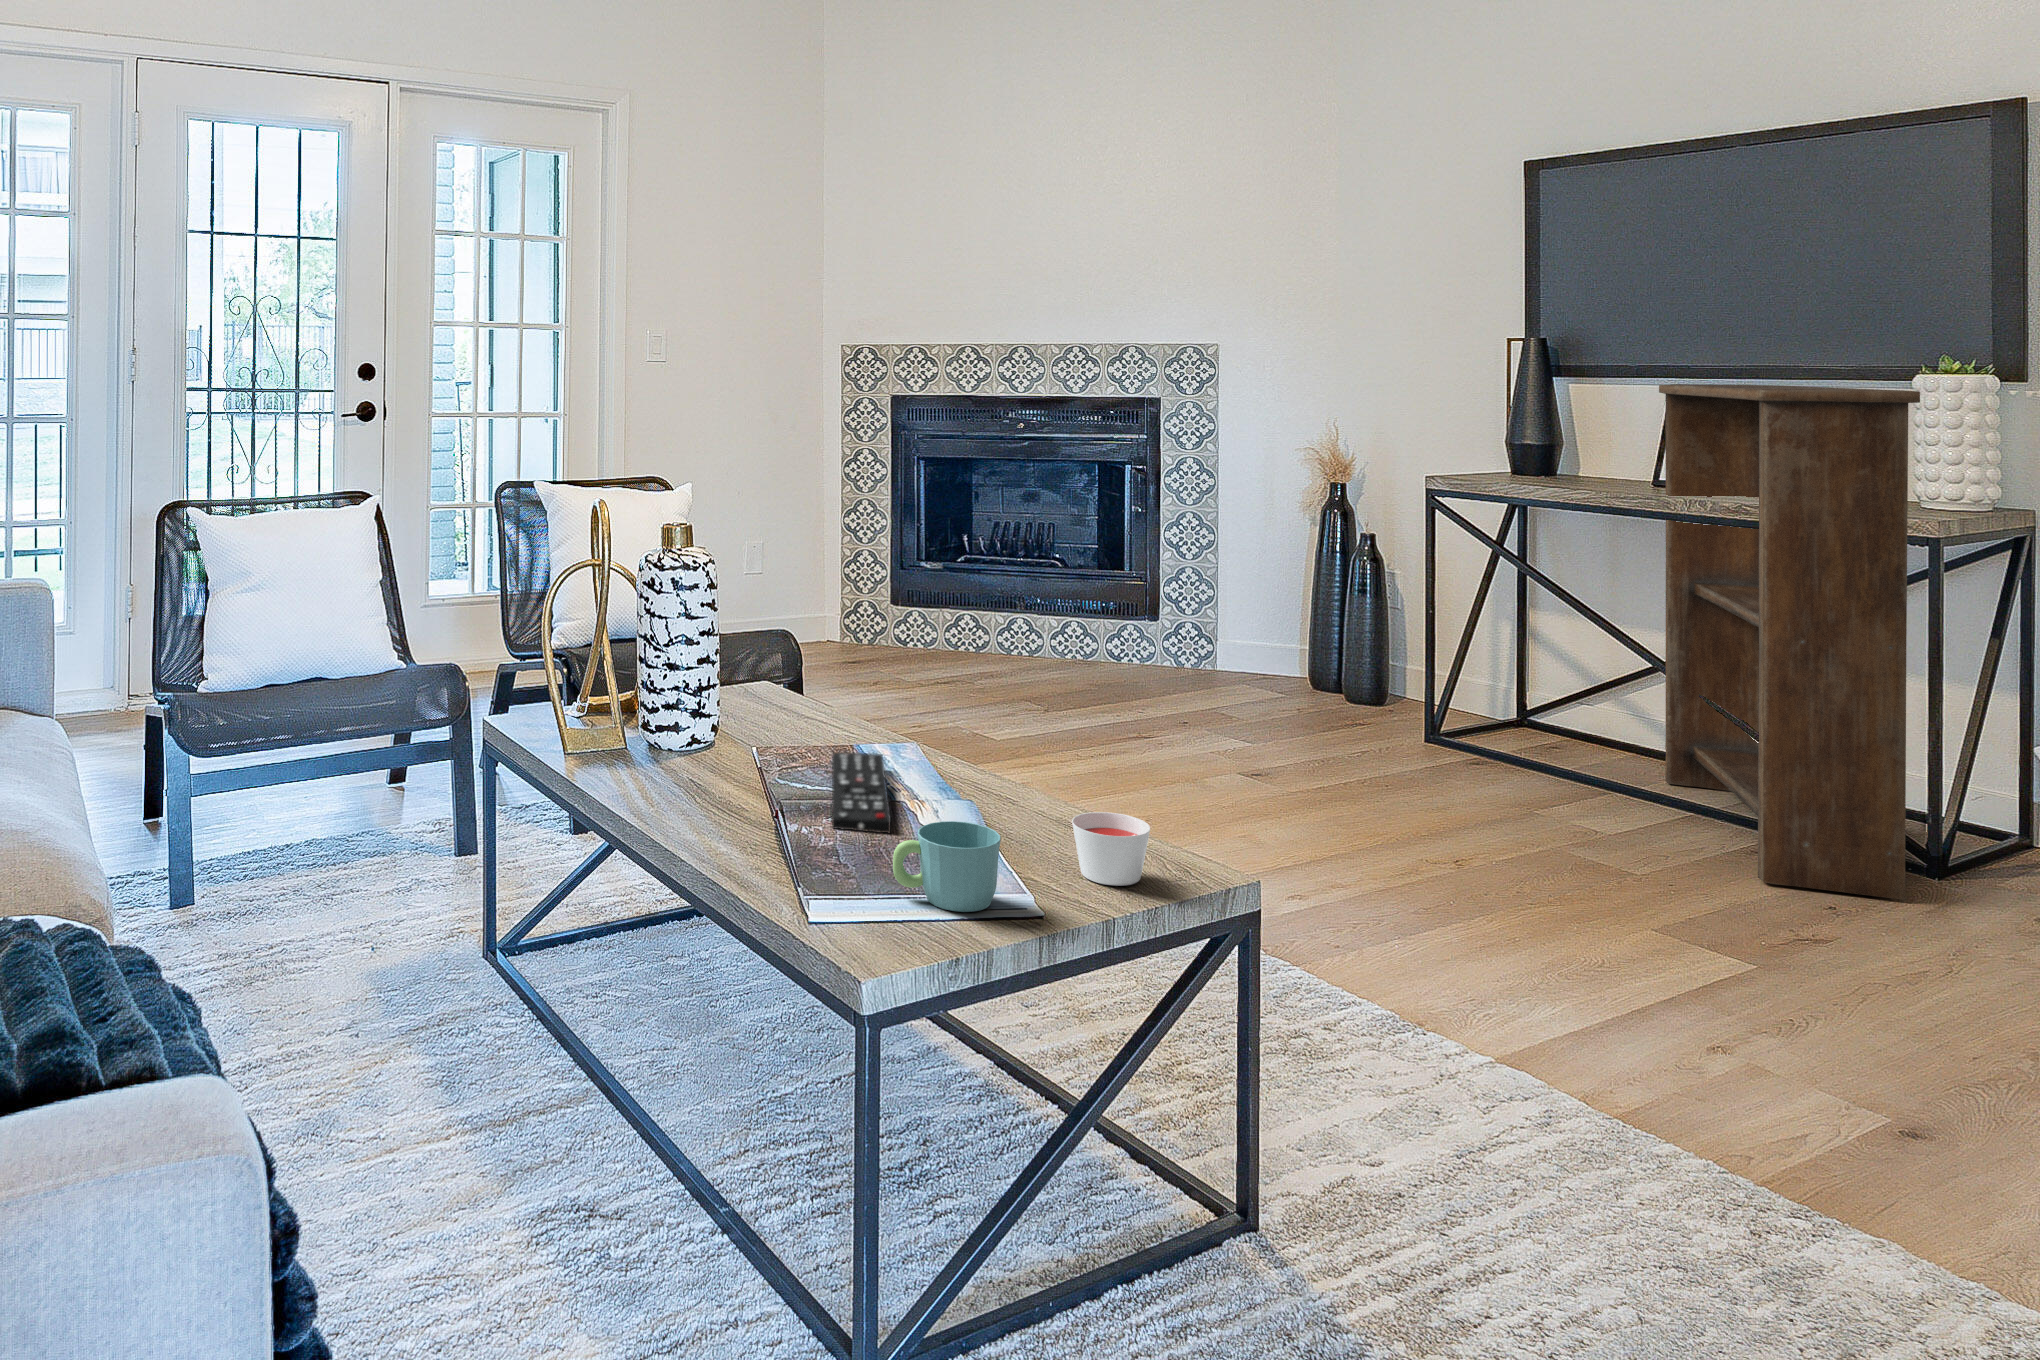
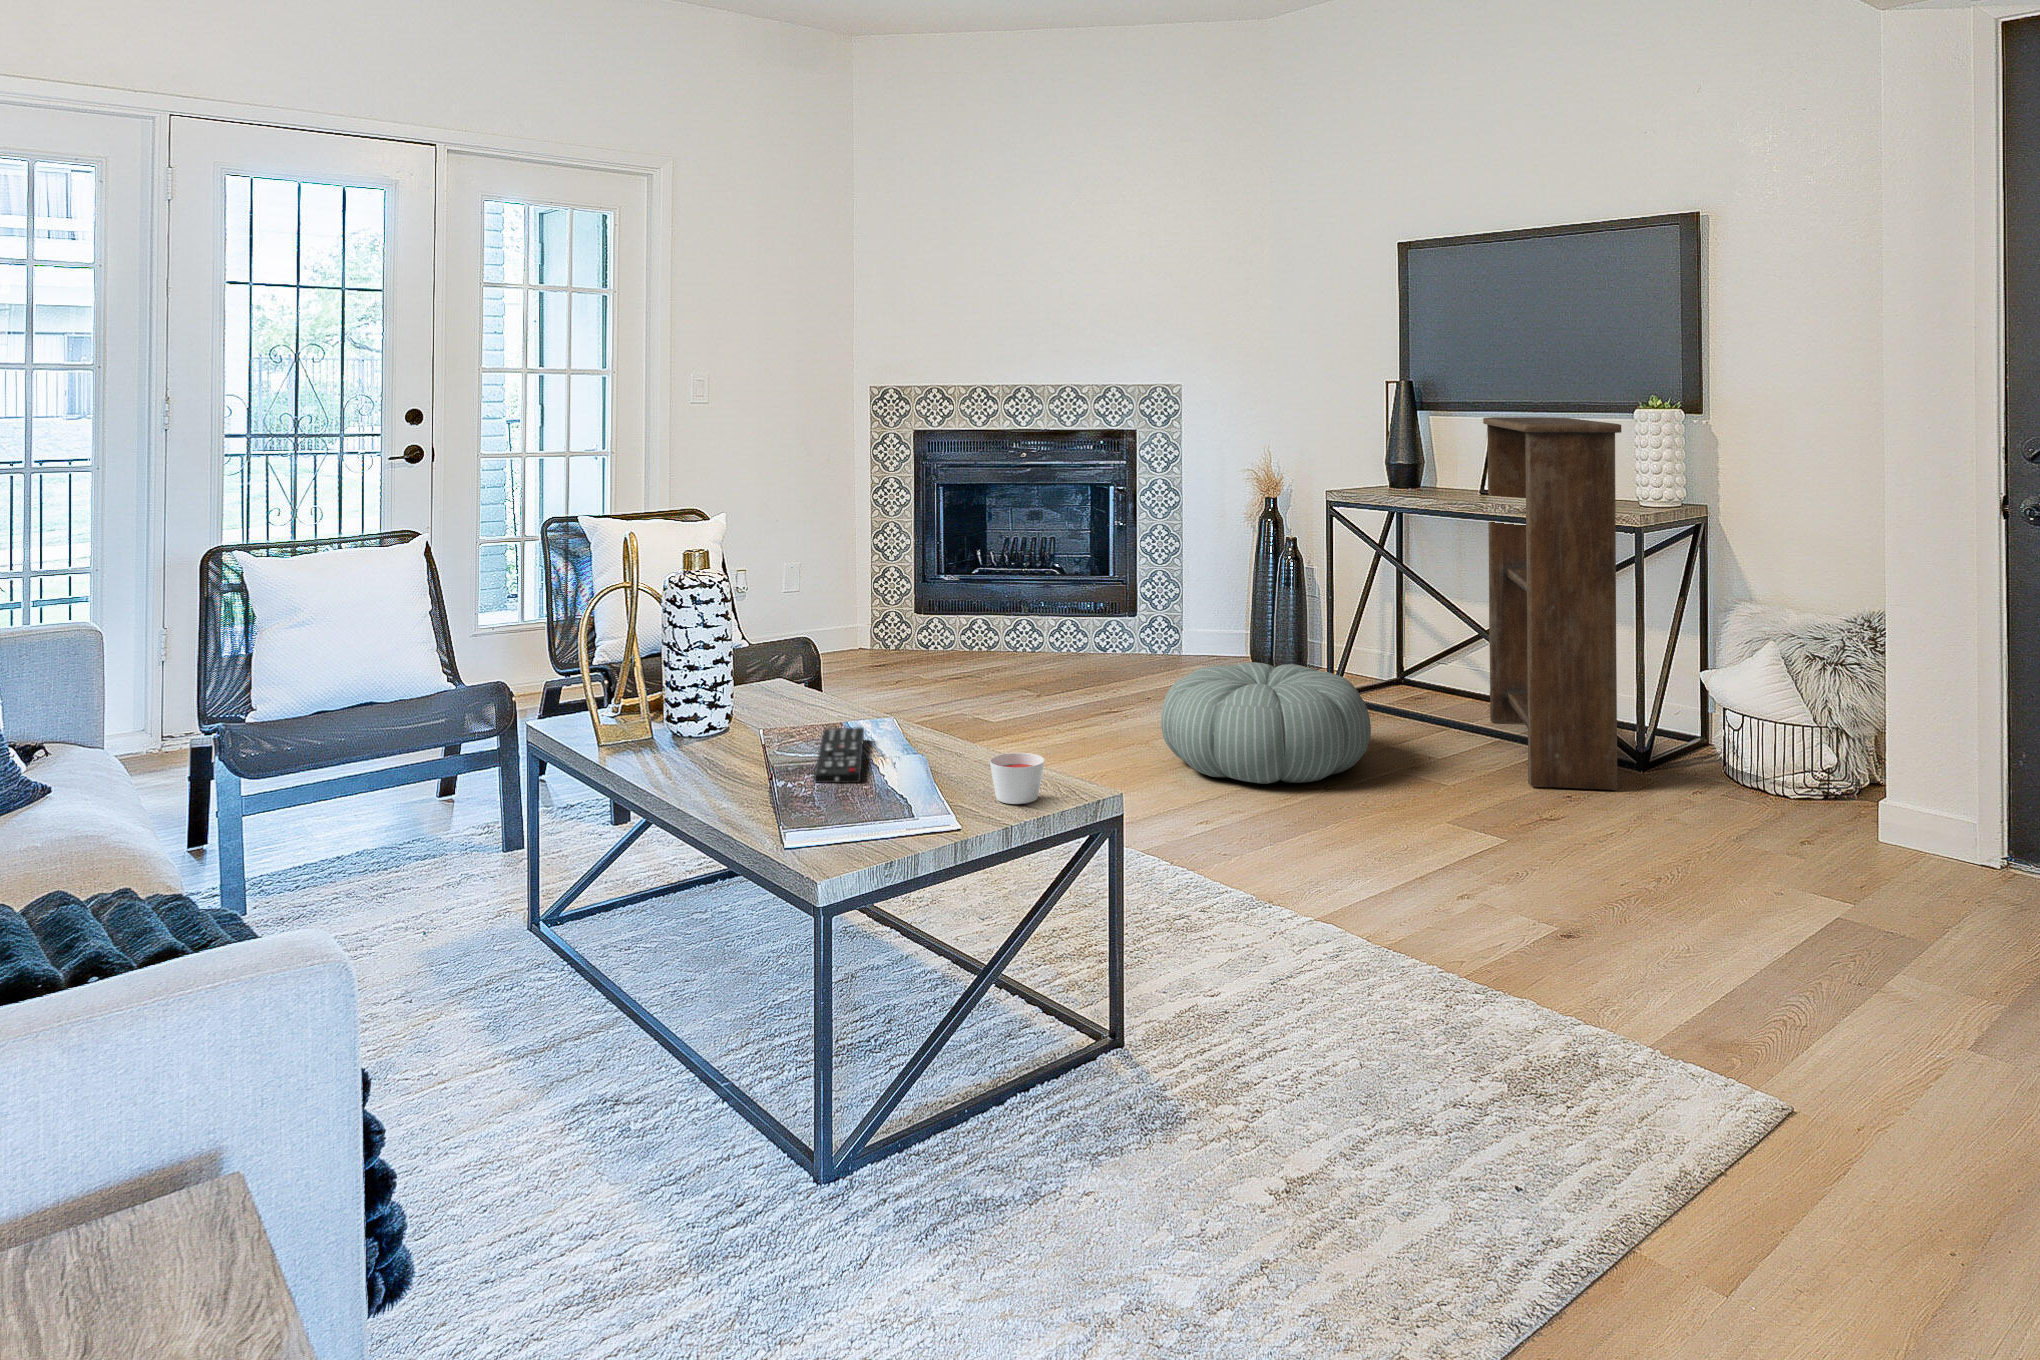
pouf: none [1220,688,1514,849] -> present [1161,662,1371,784]
mug: present [893,821,1001,912] -> none [851,765,930,828]

